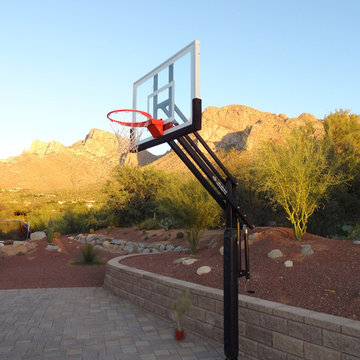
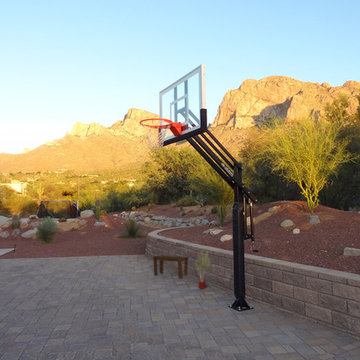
bench: none [114,291,160,323] -> present [153,255,188,279]

